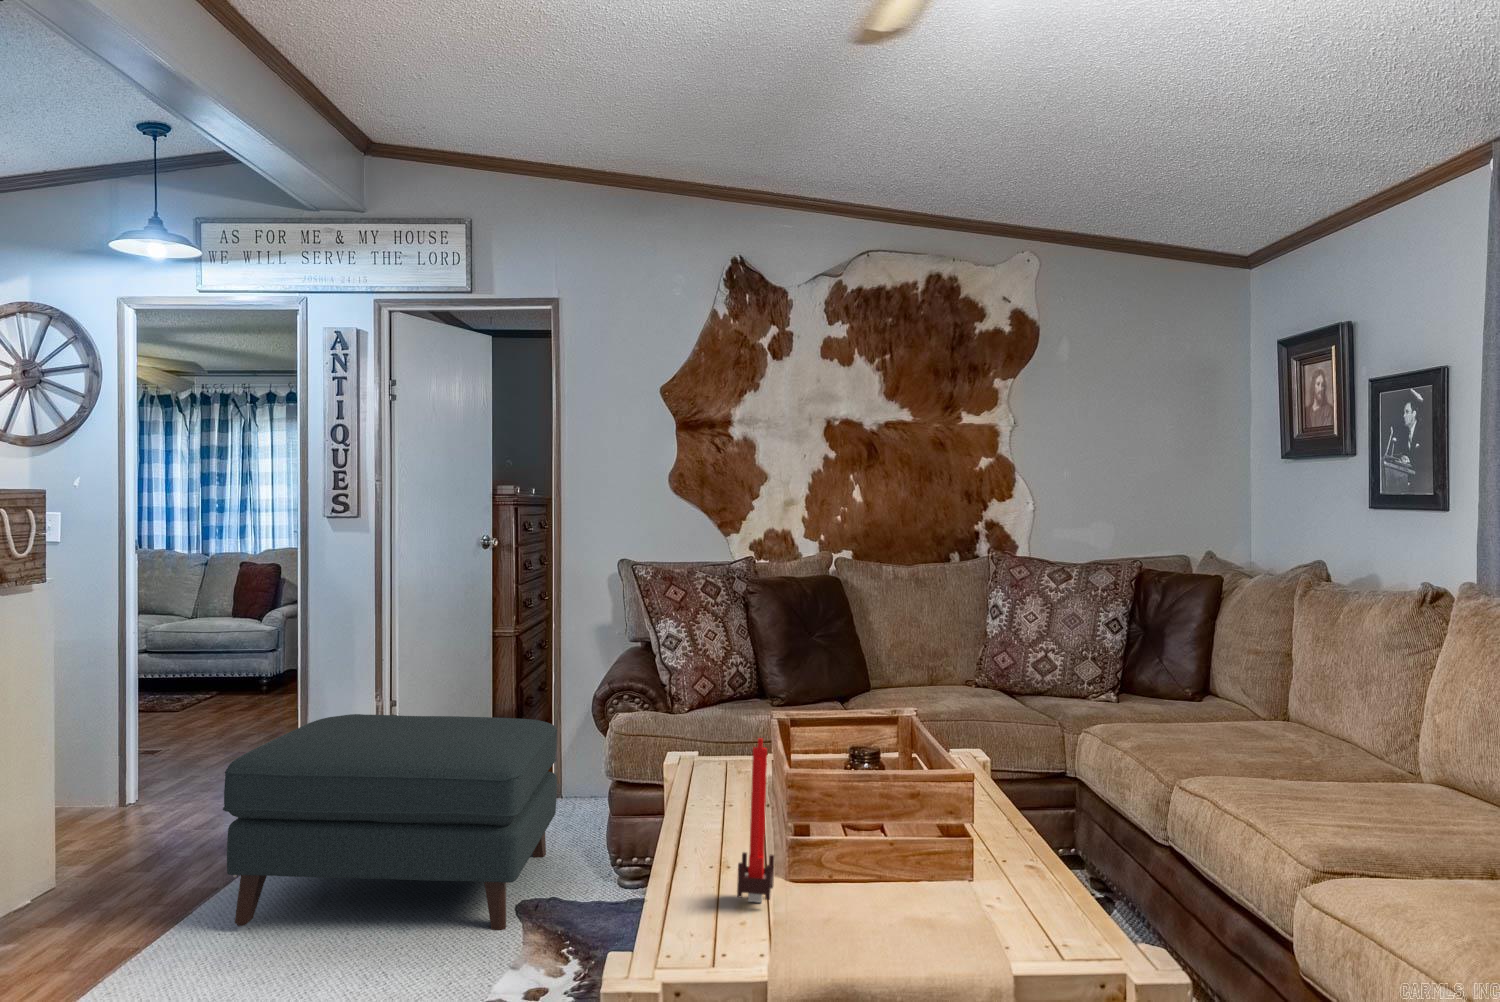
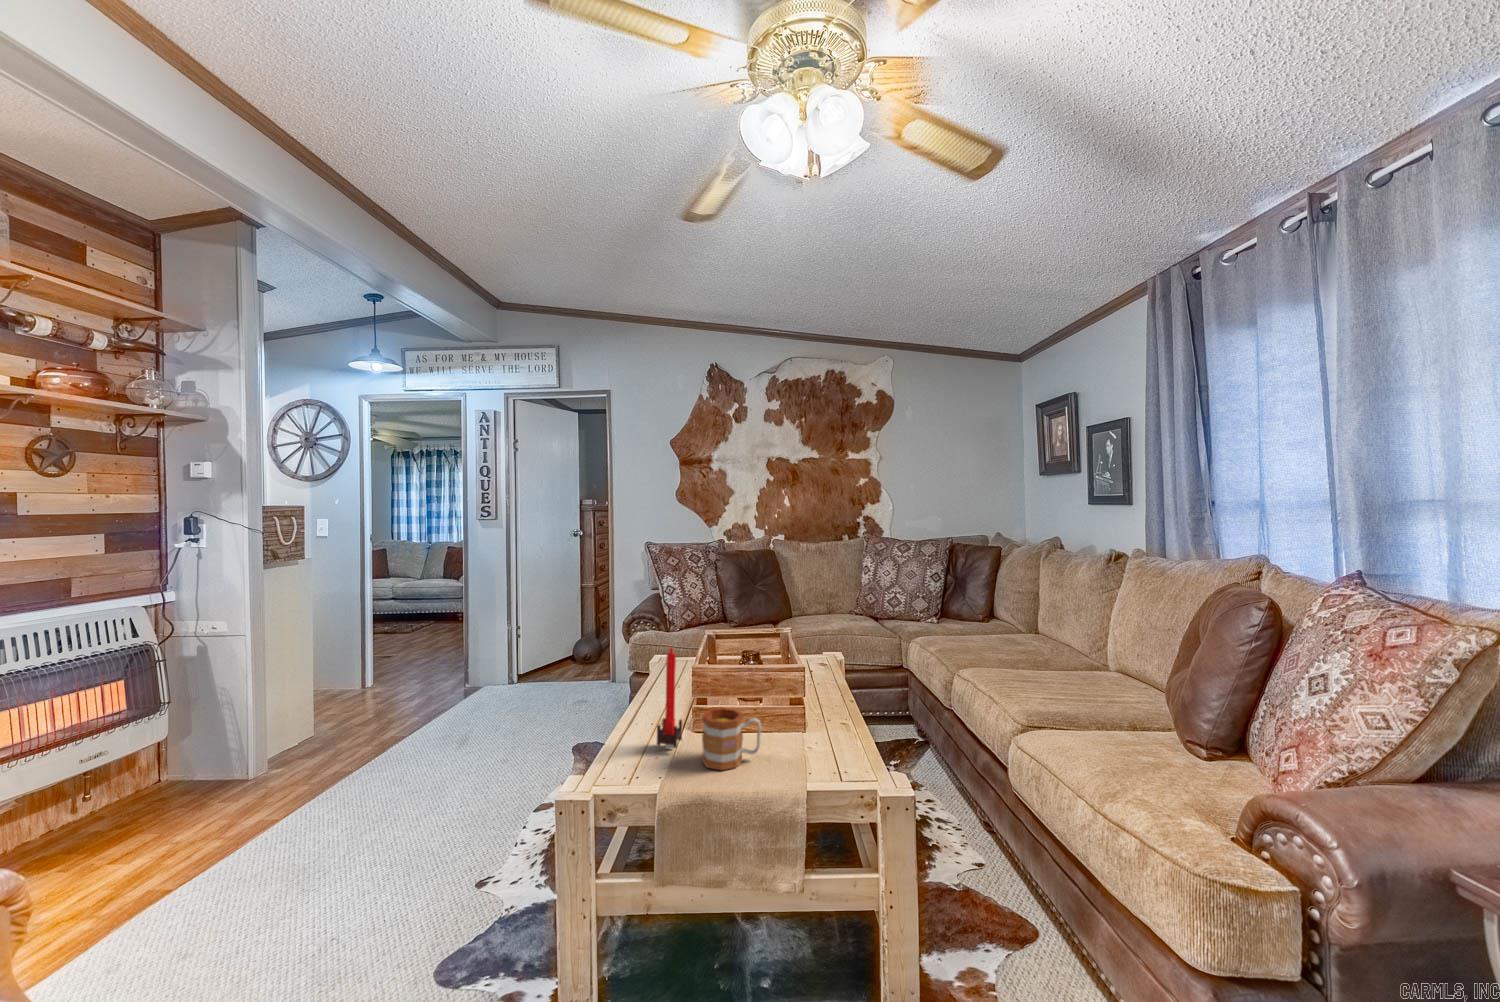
ottoman: present [223,714,557,930] -> none [396,634,604,764]
mug: none [816,835,913,935] -> present [702,708,761,770]

